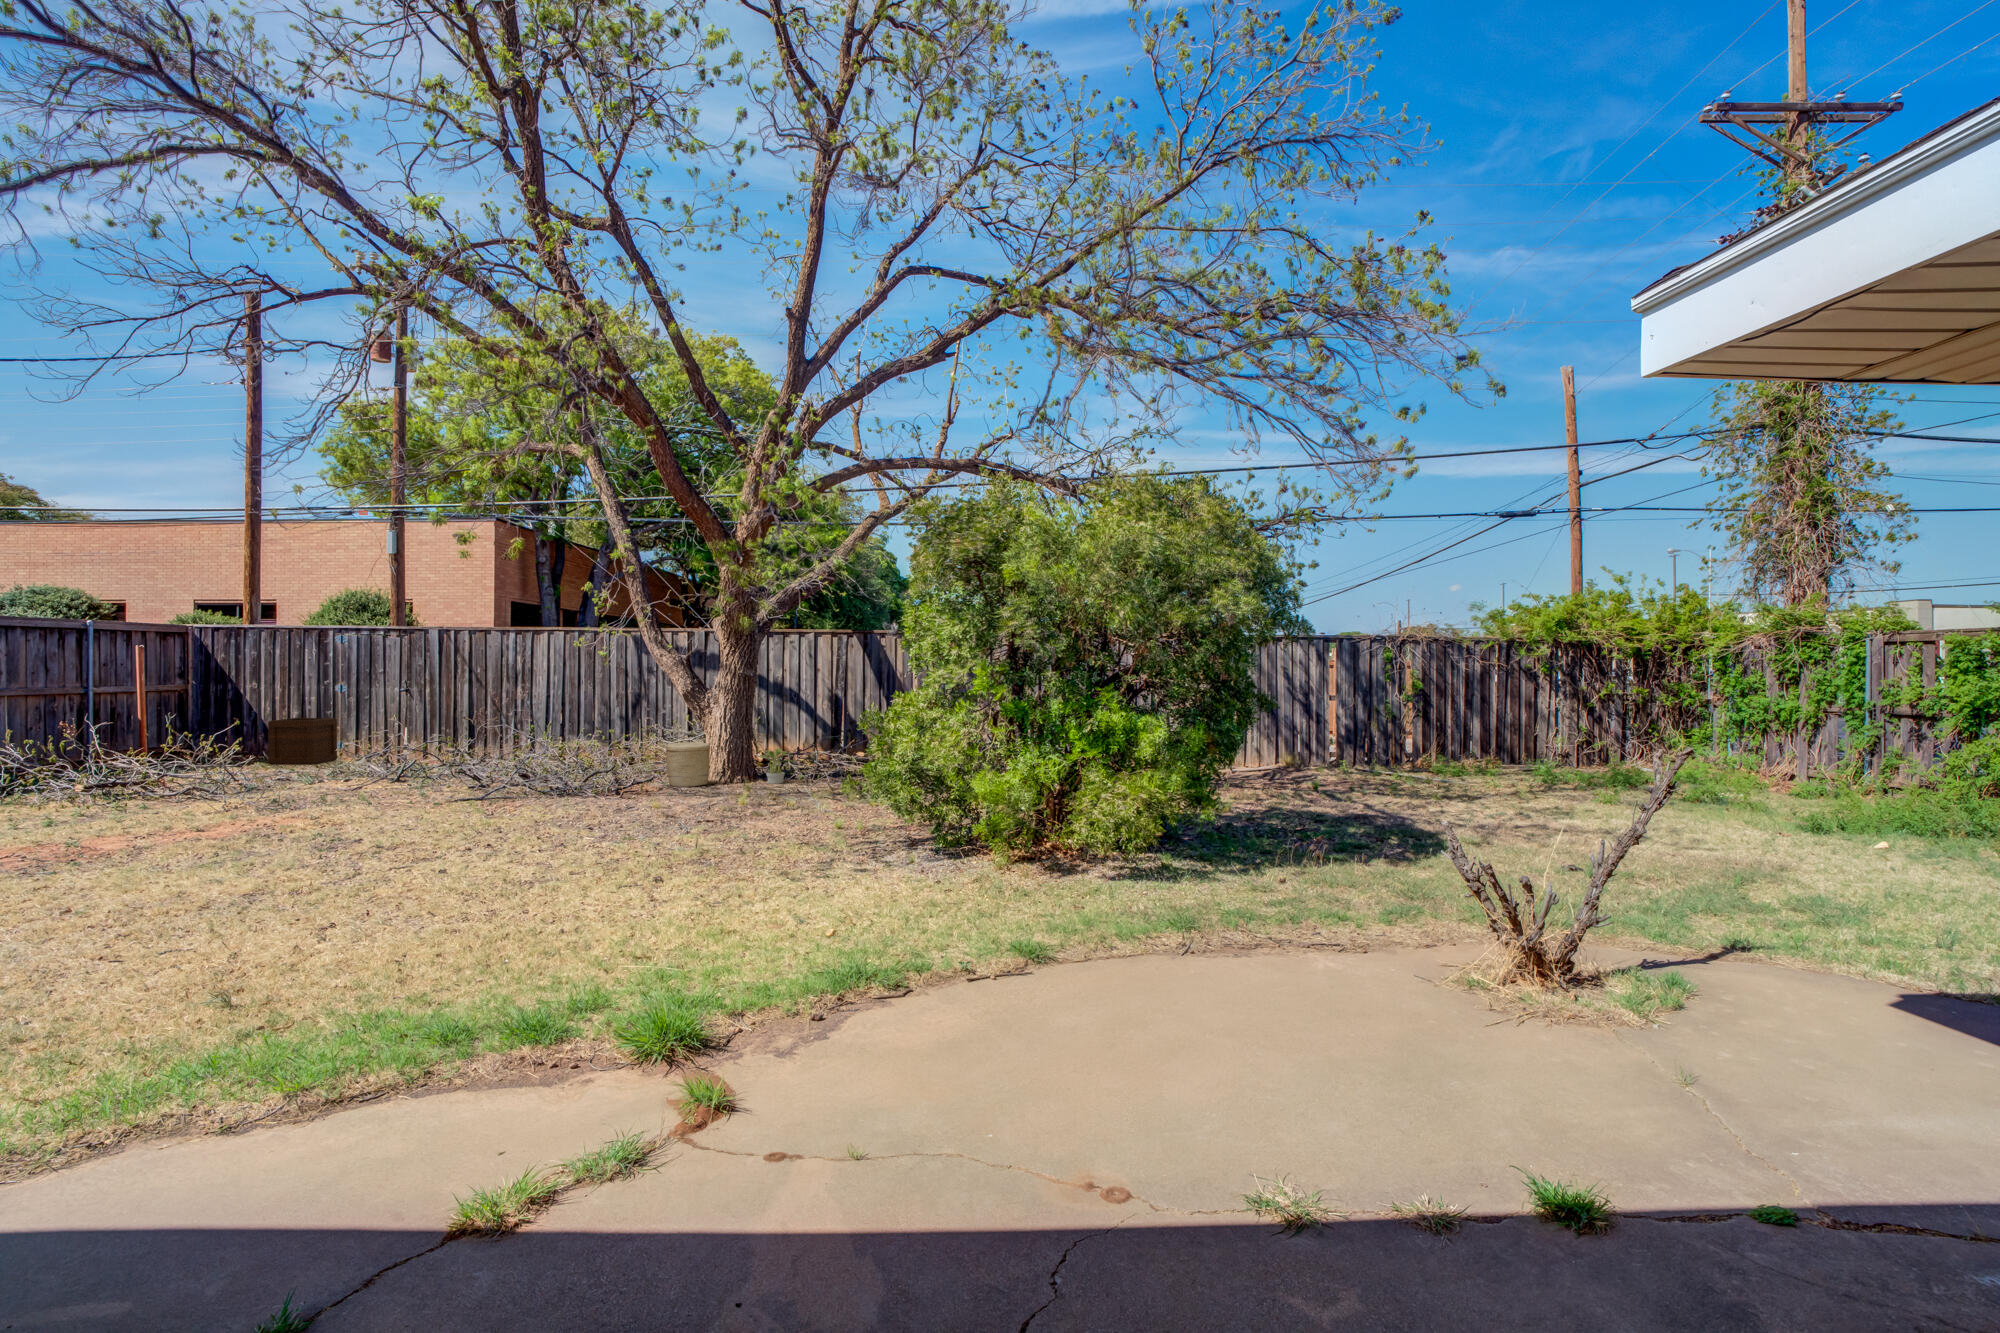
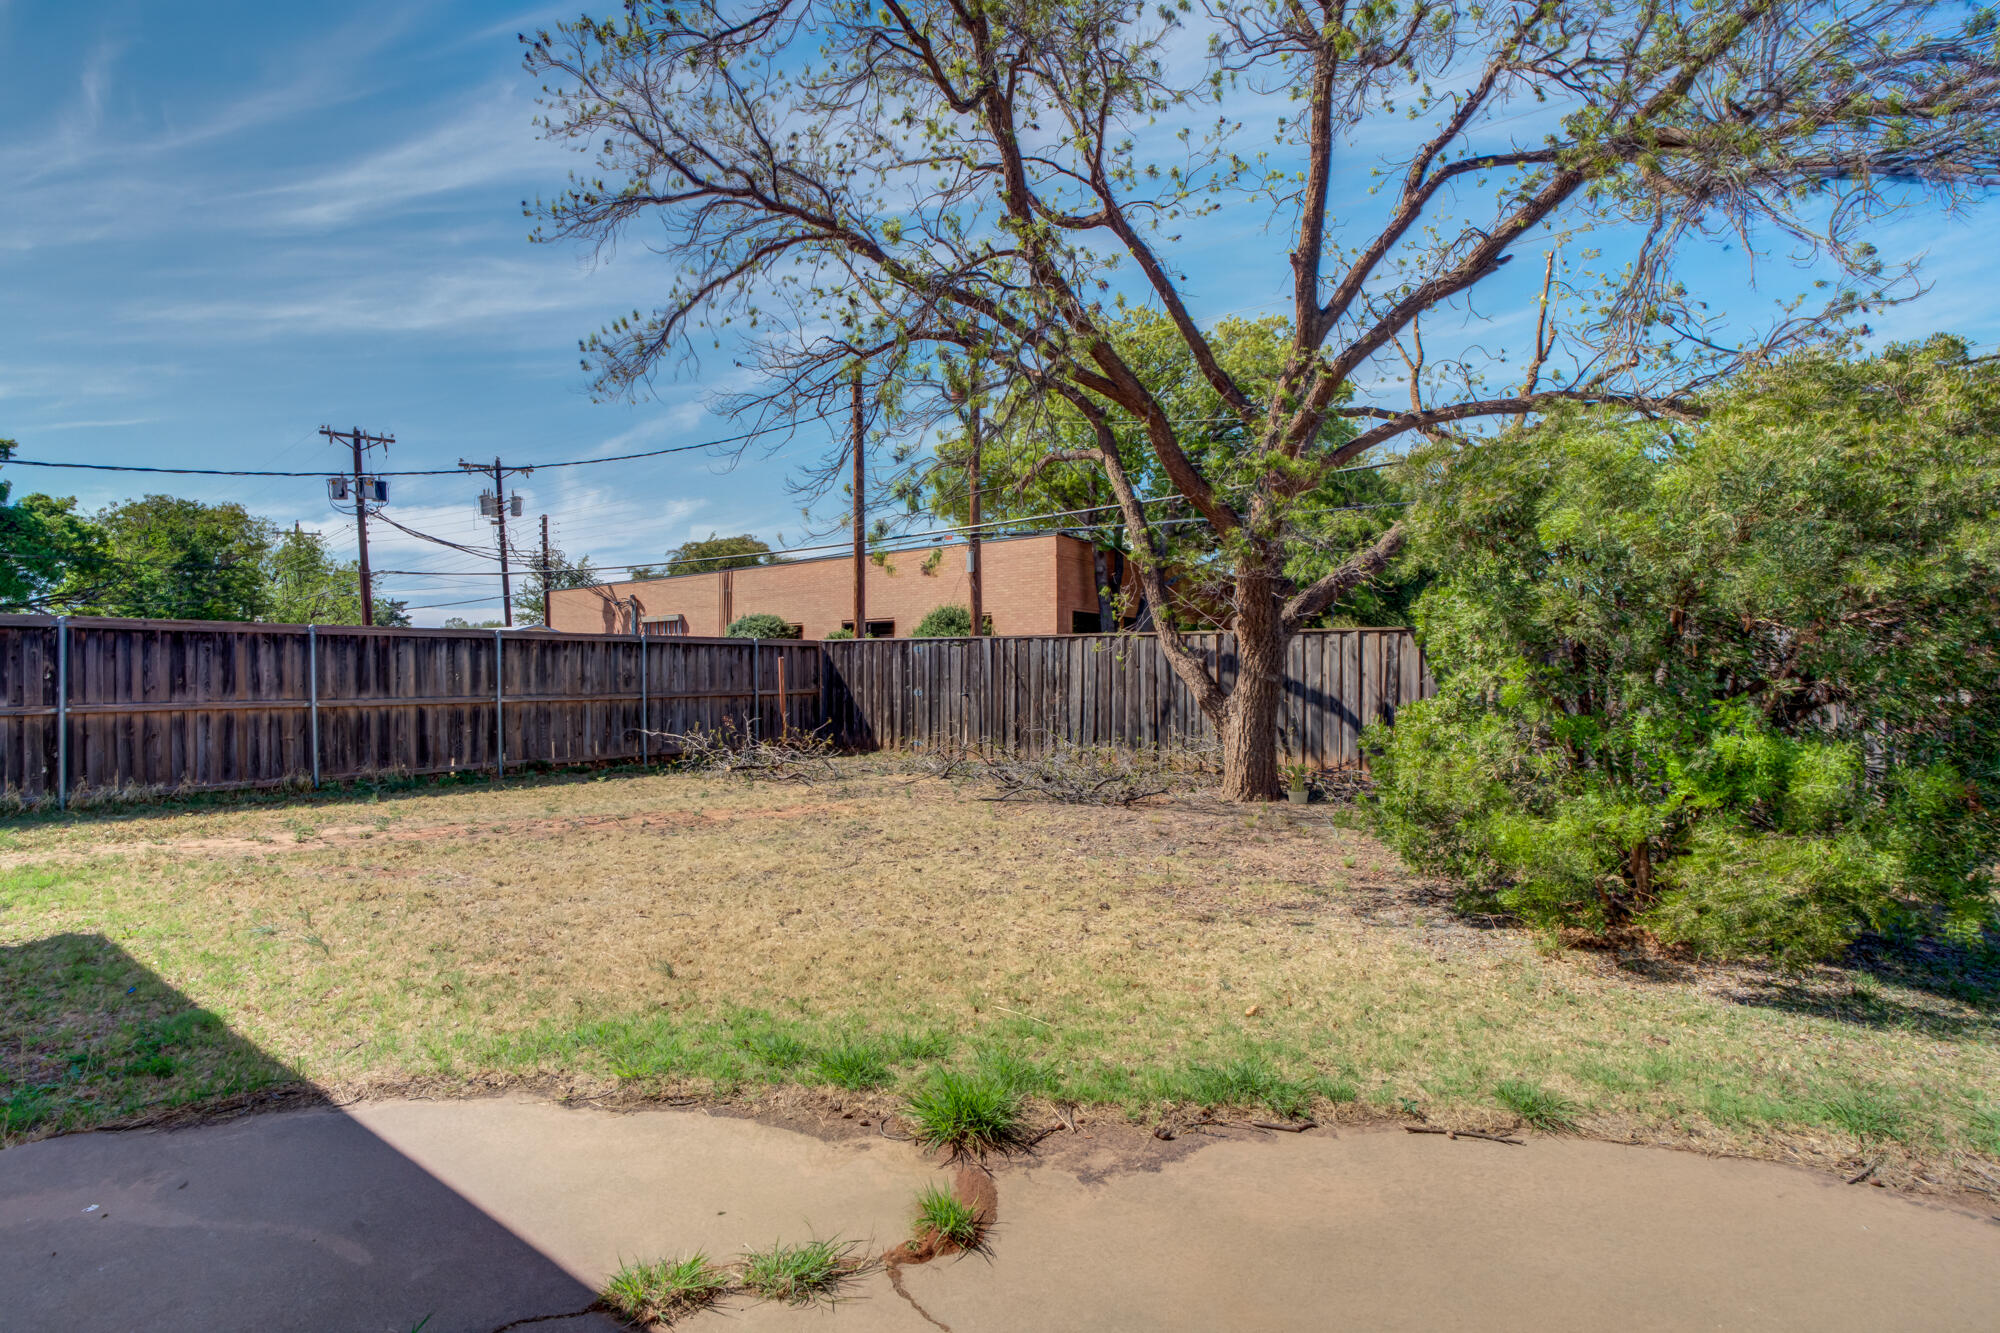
wooden crate: present [268,718,337,764] -> none [862,719,916,760]
basket: present [666,742,710,787] -> none [1177,753,1225,802]

